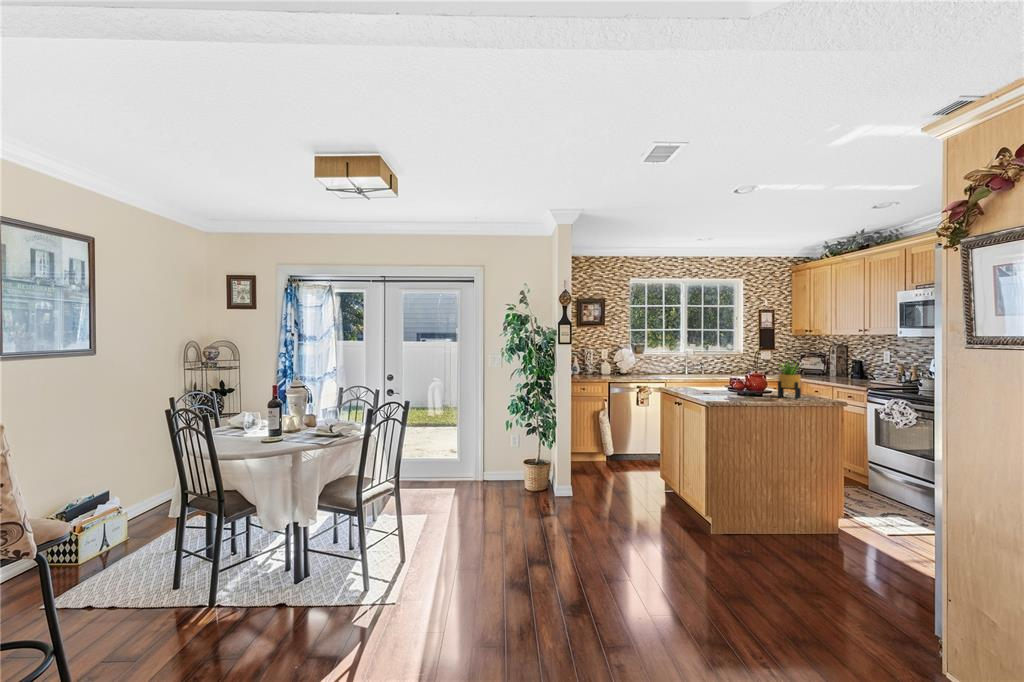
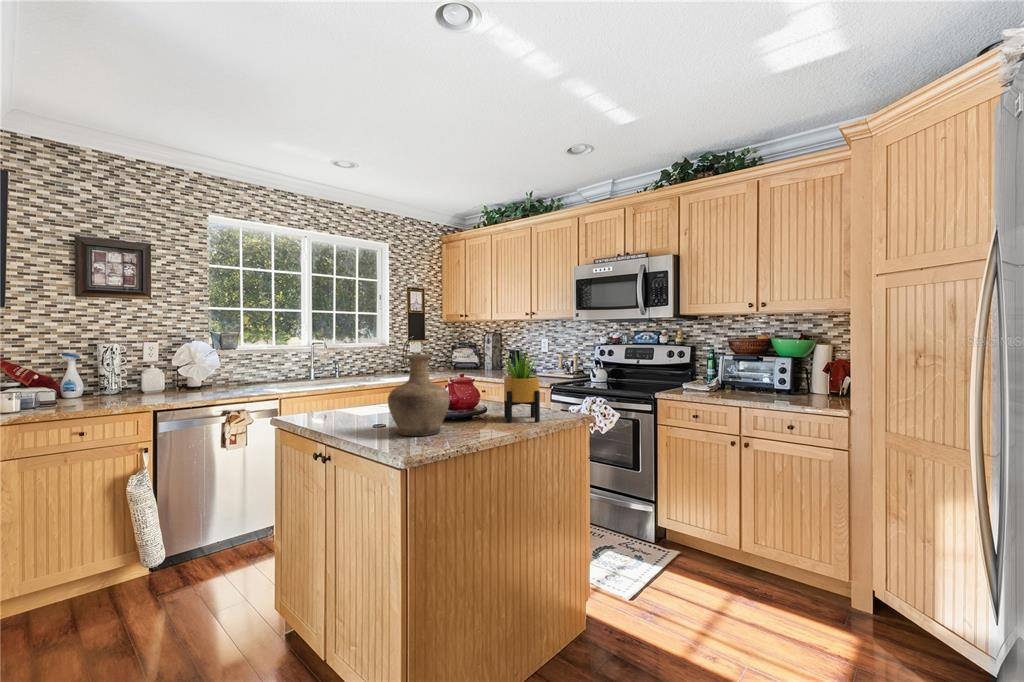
vase: none [710,360,741,397] -> present [388,354,450,436]

